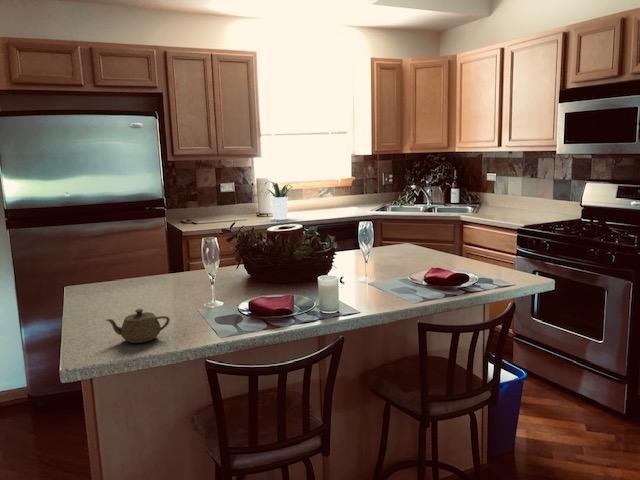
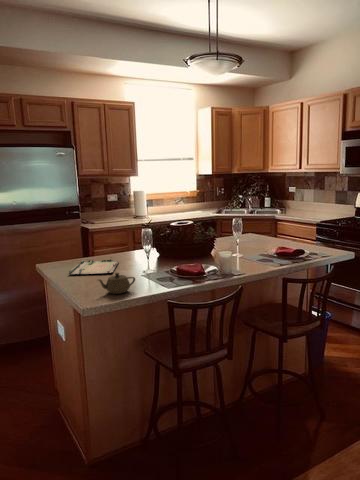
potted plant: present [260,181,292,219] -> none [138,193,167,220]
tray: none [95,277,185,306] -> present [69,259,119,274]

